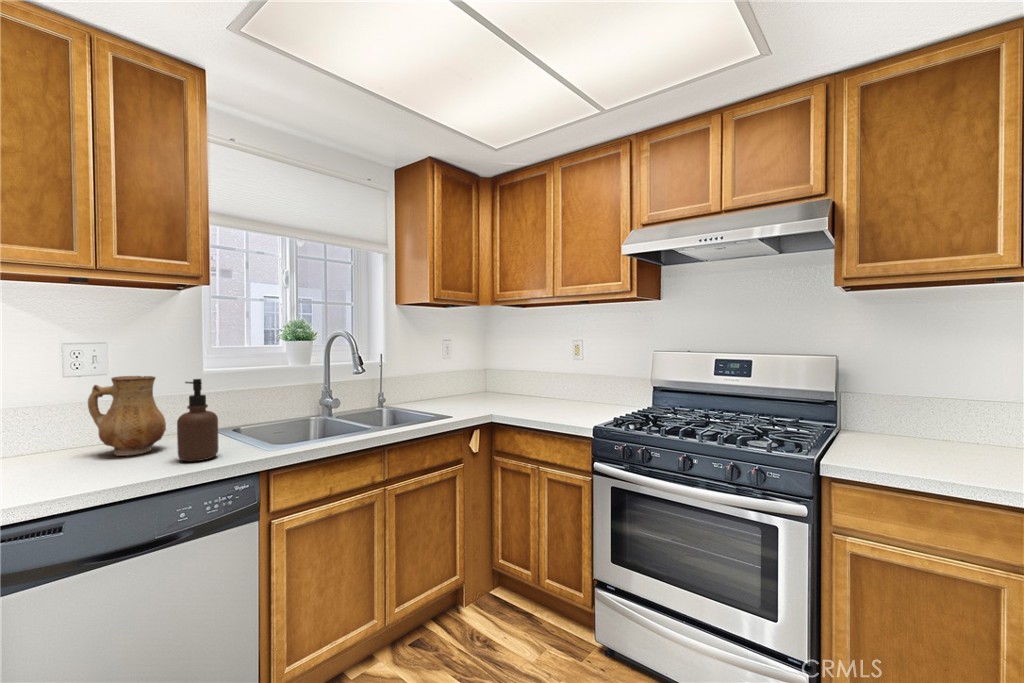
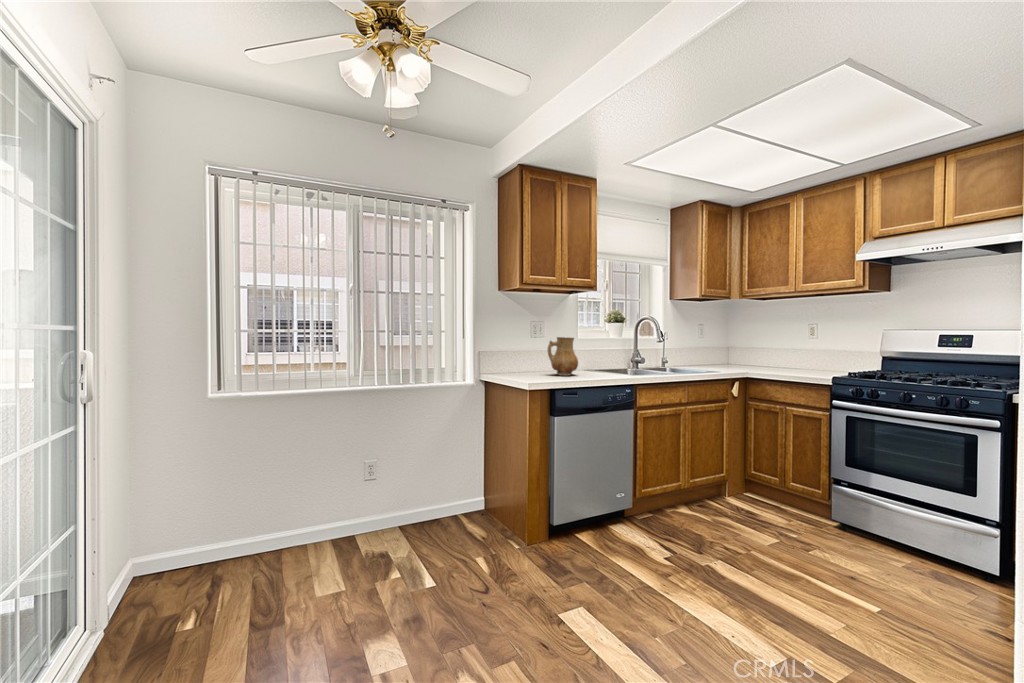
soap dispenser: present [177,379,219,461] -> none [594,338,611,378]

